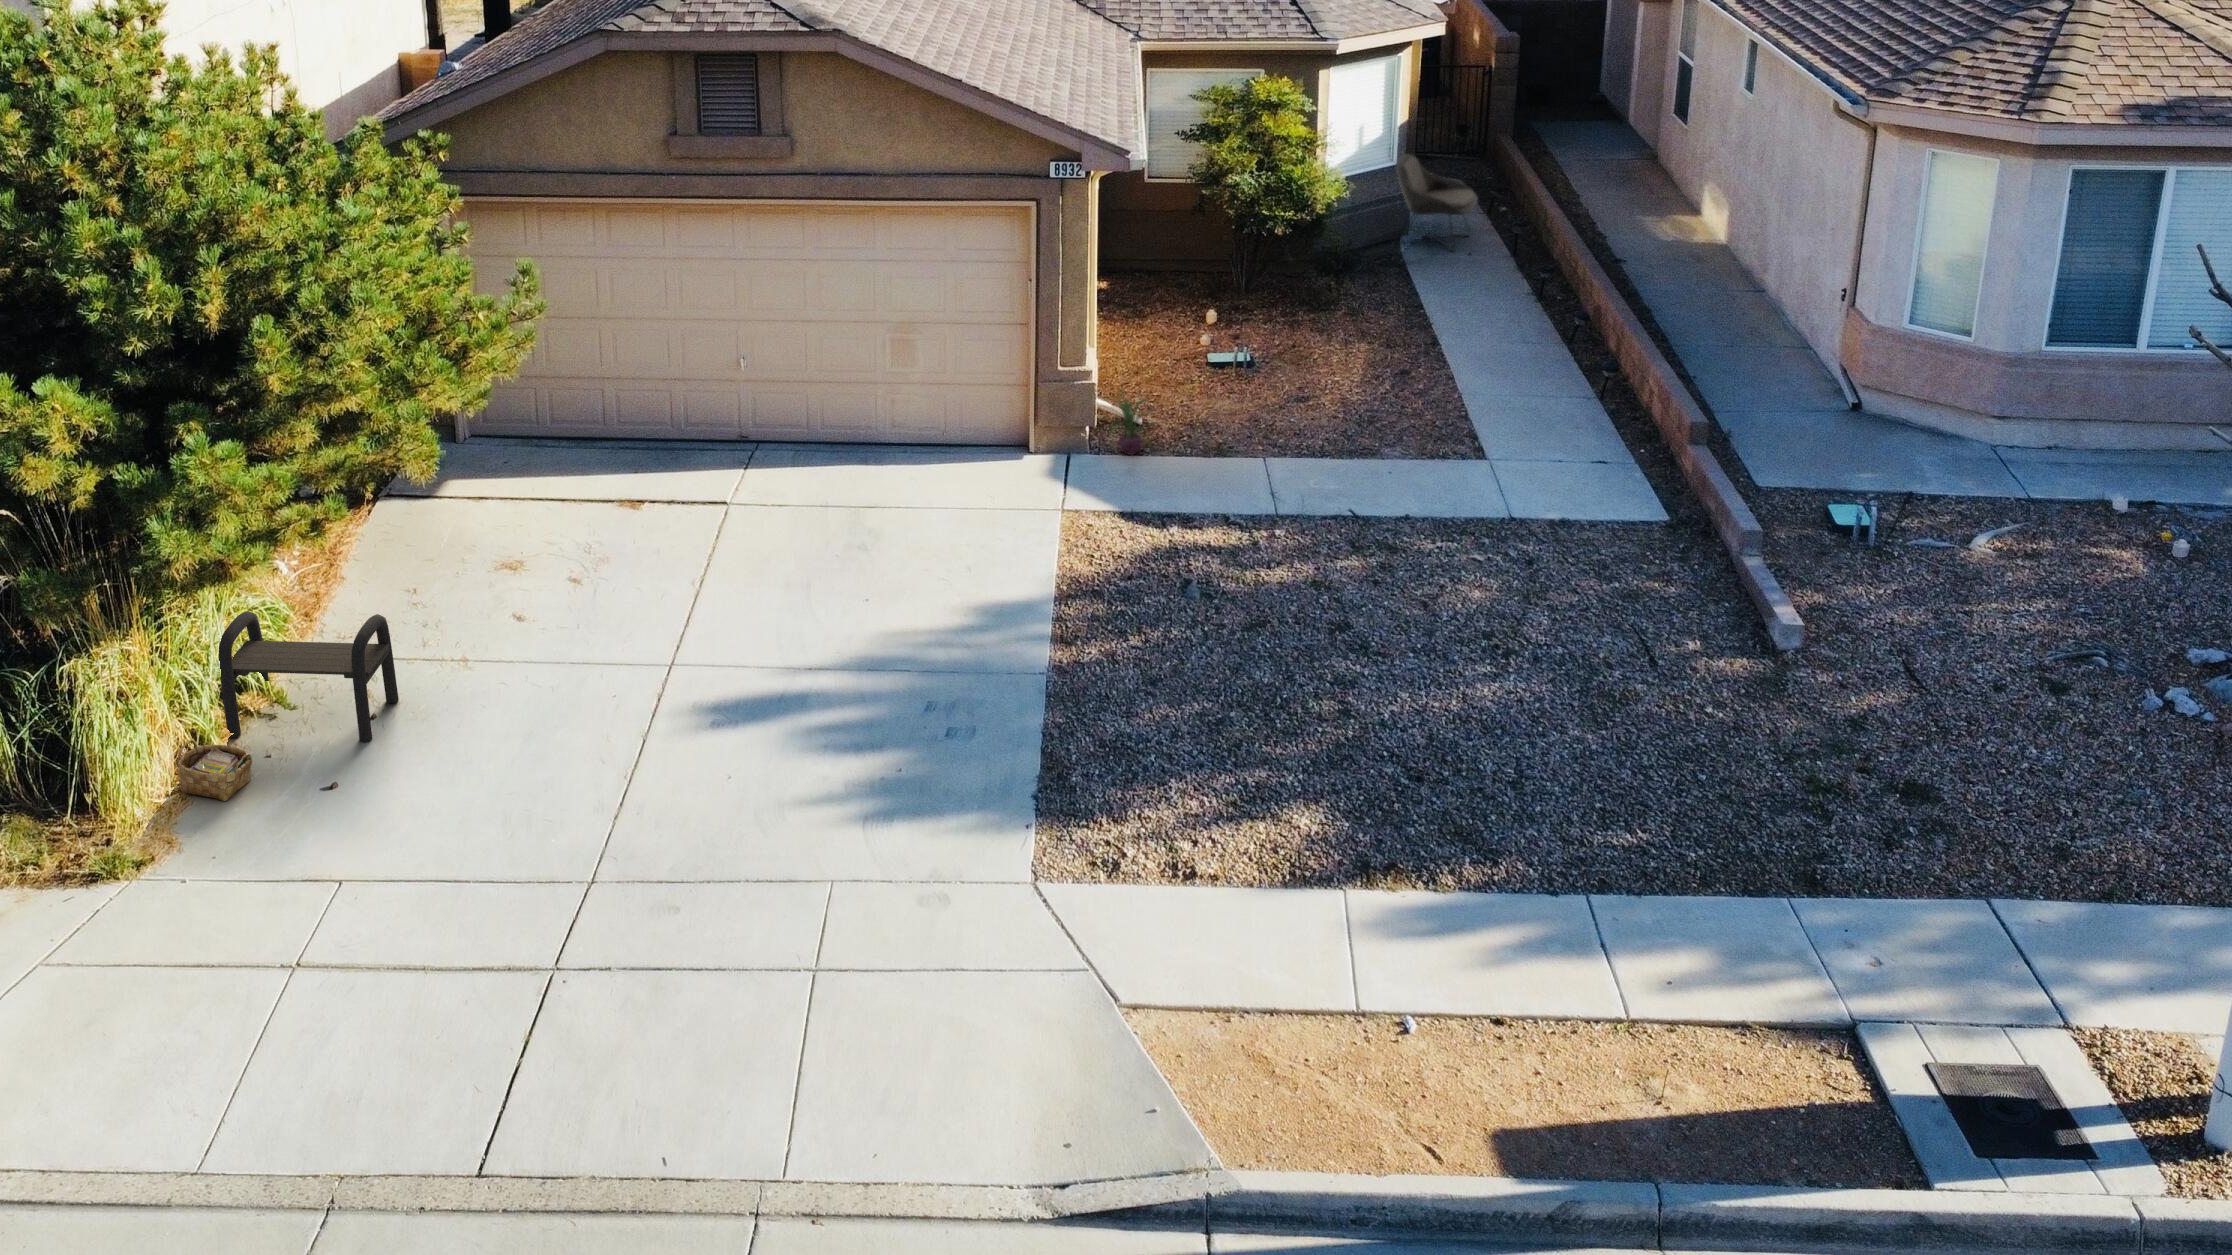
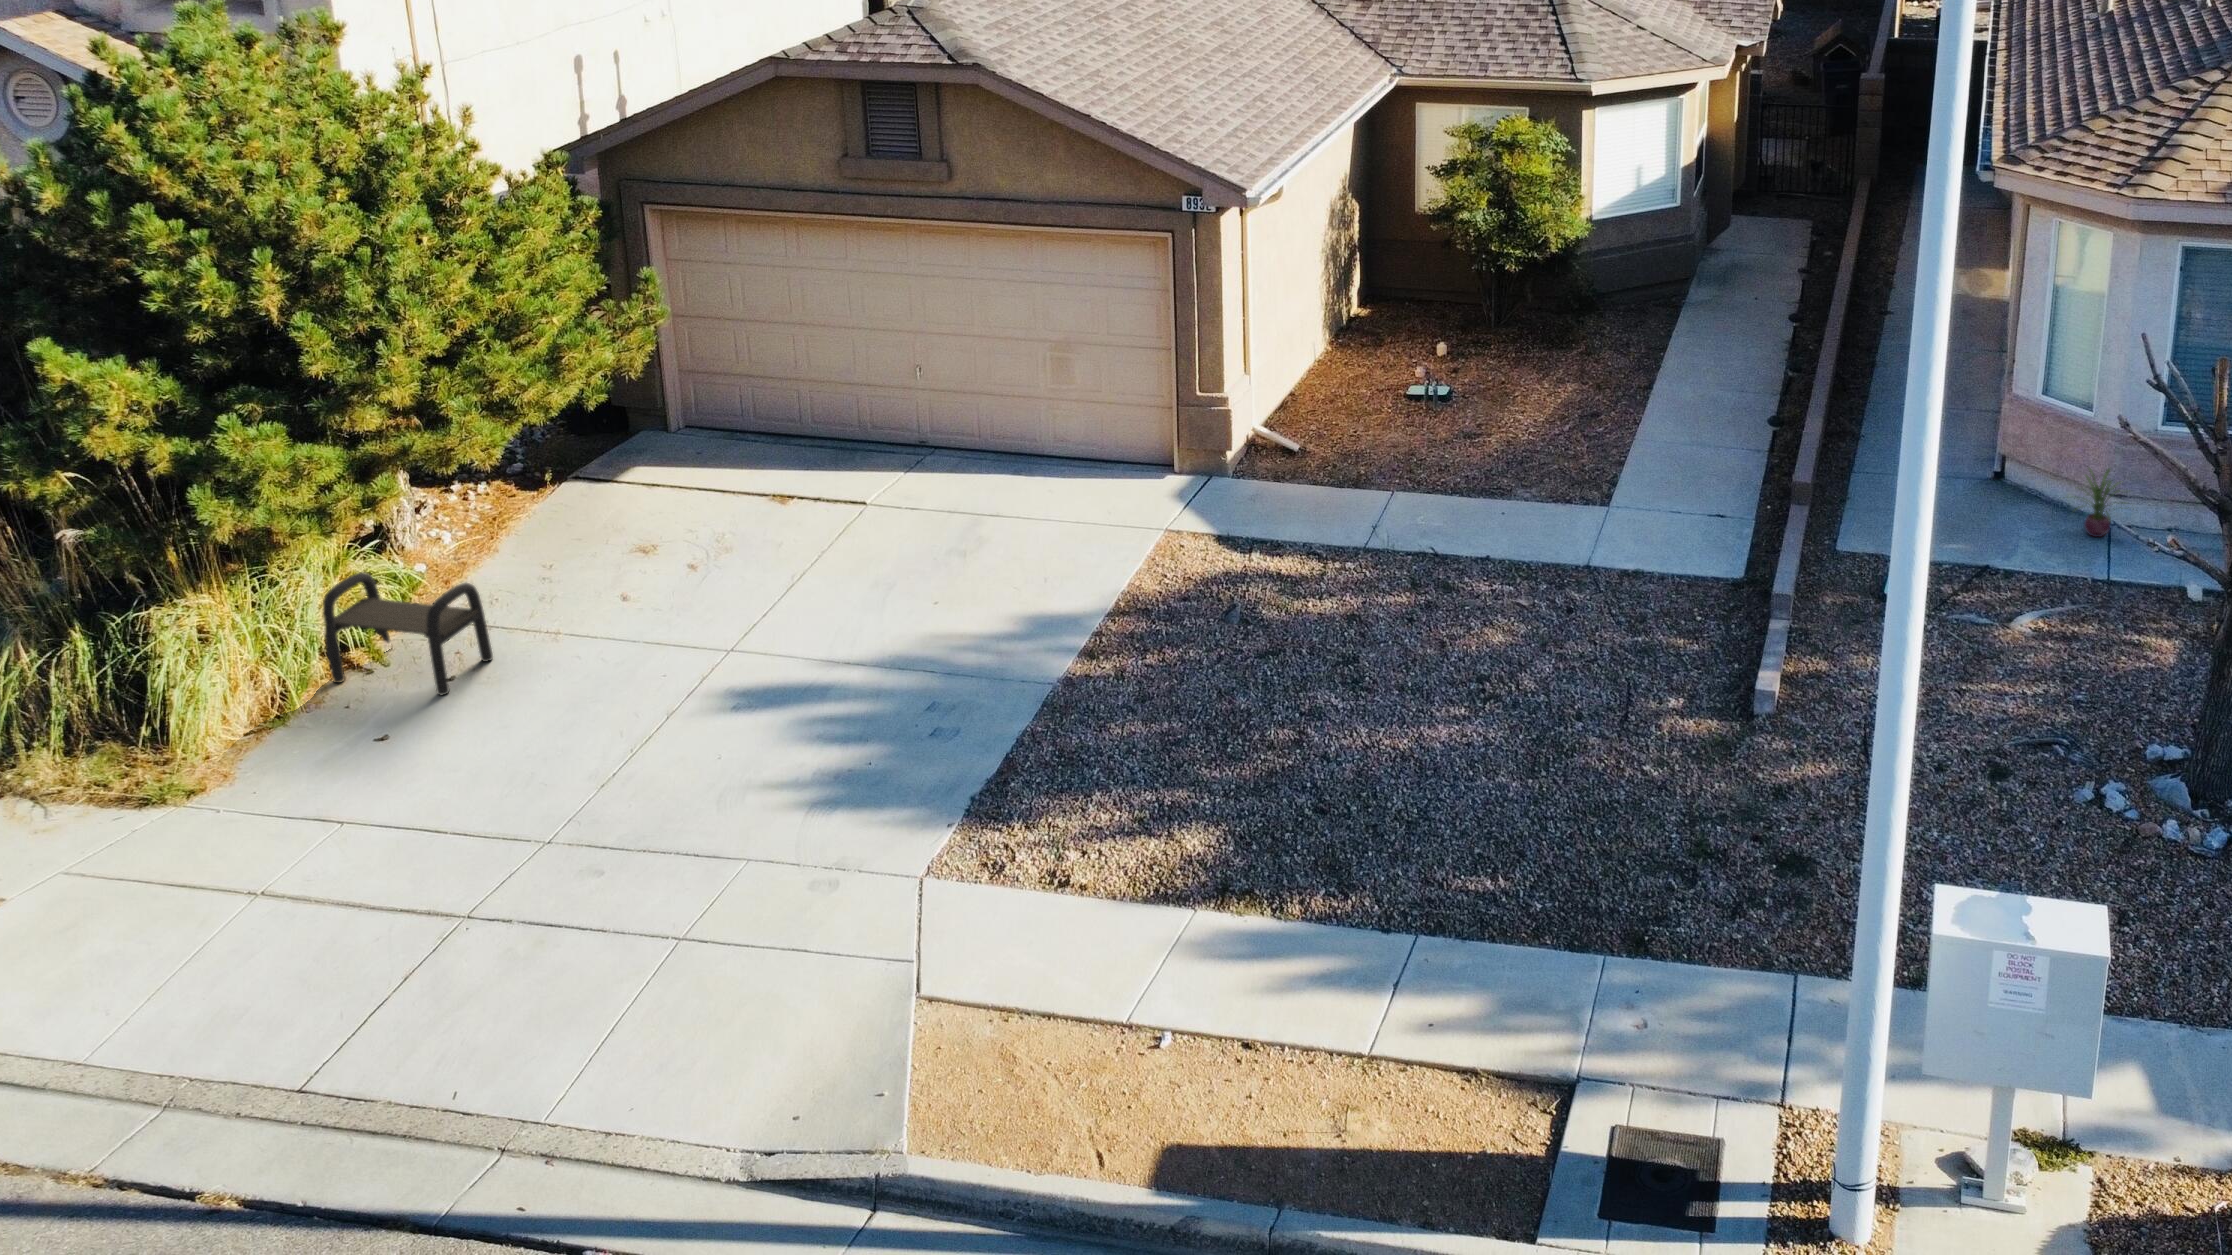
lounge chair: present [1395,155,1477,251] -> none [1659,191,1746,289]
decorative plant: present [1104,389,1152,455] -> present [2075,468,2129,537]
woven basket: present [176,740,252,801] -> none [258,683,327,740]

